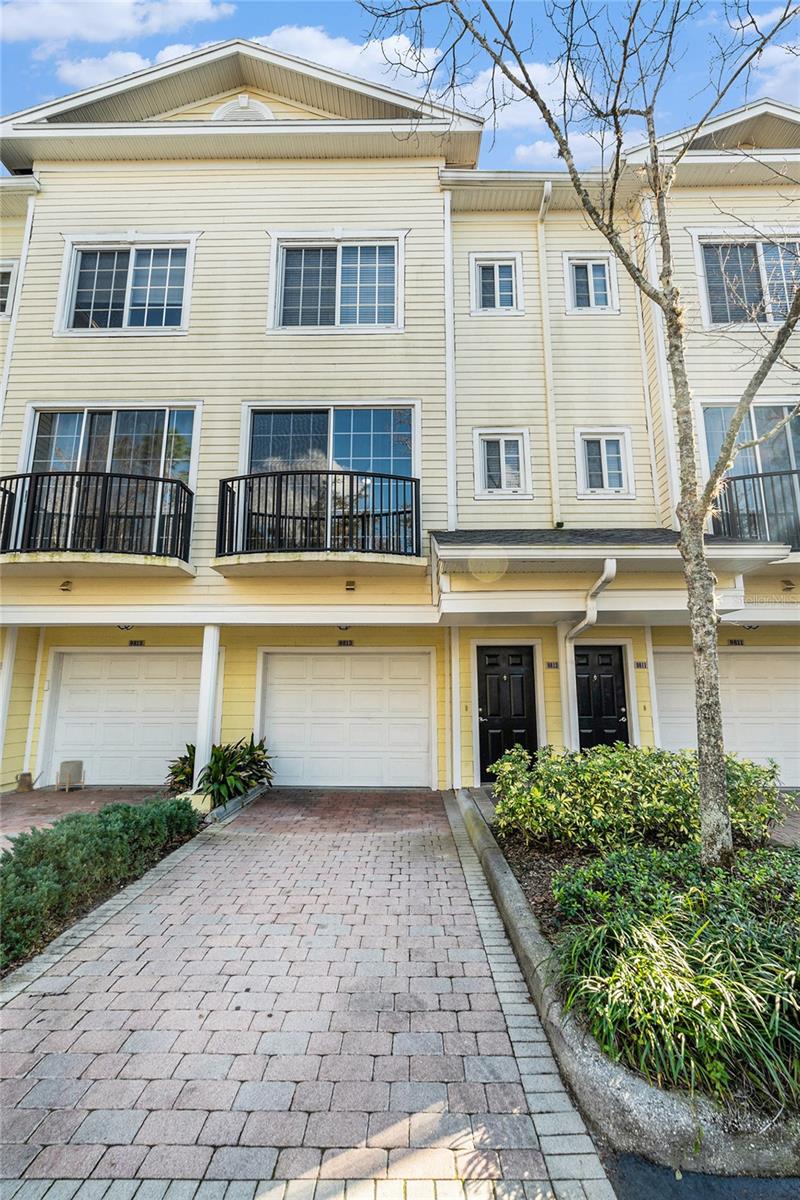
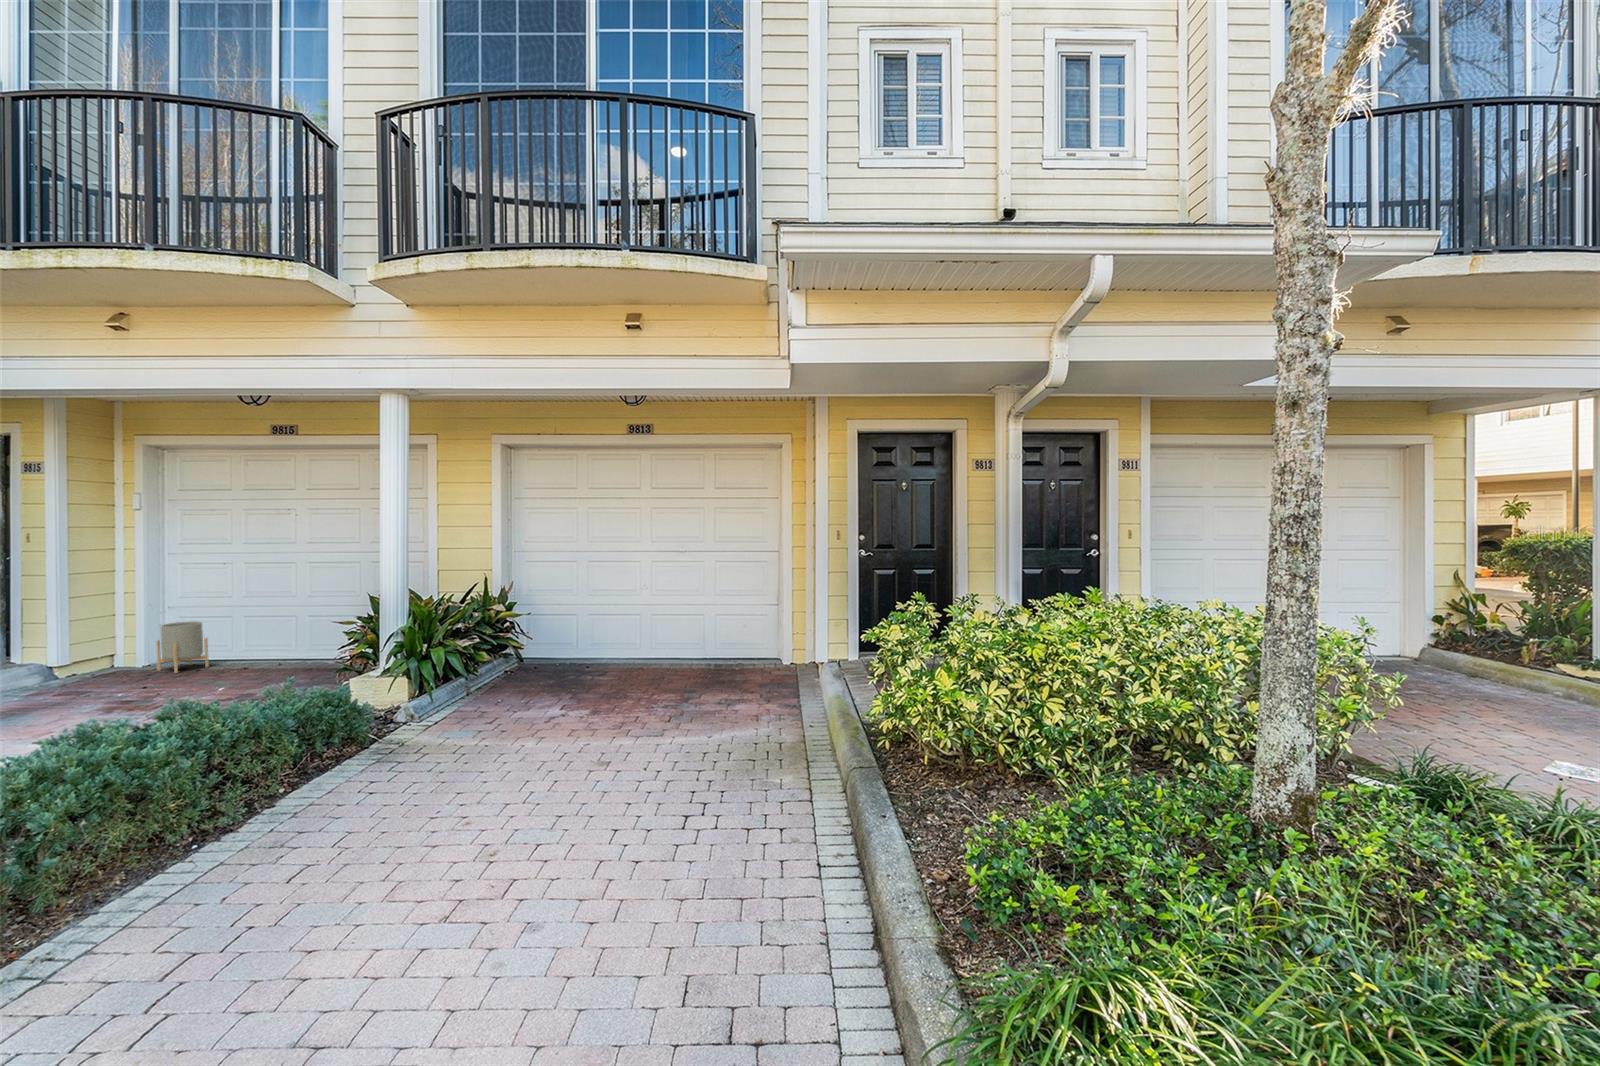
watering can: present [15,772,42,792] -> none [86,640,133,674]

